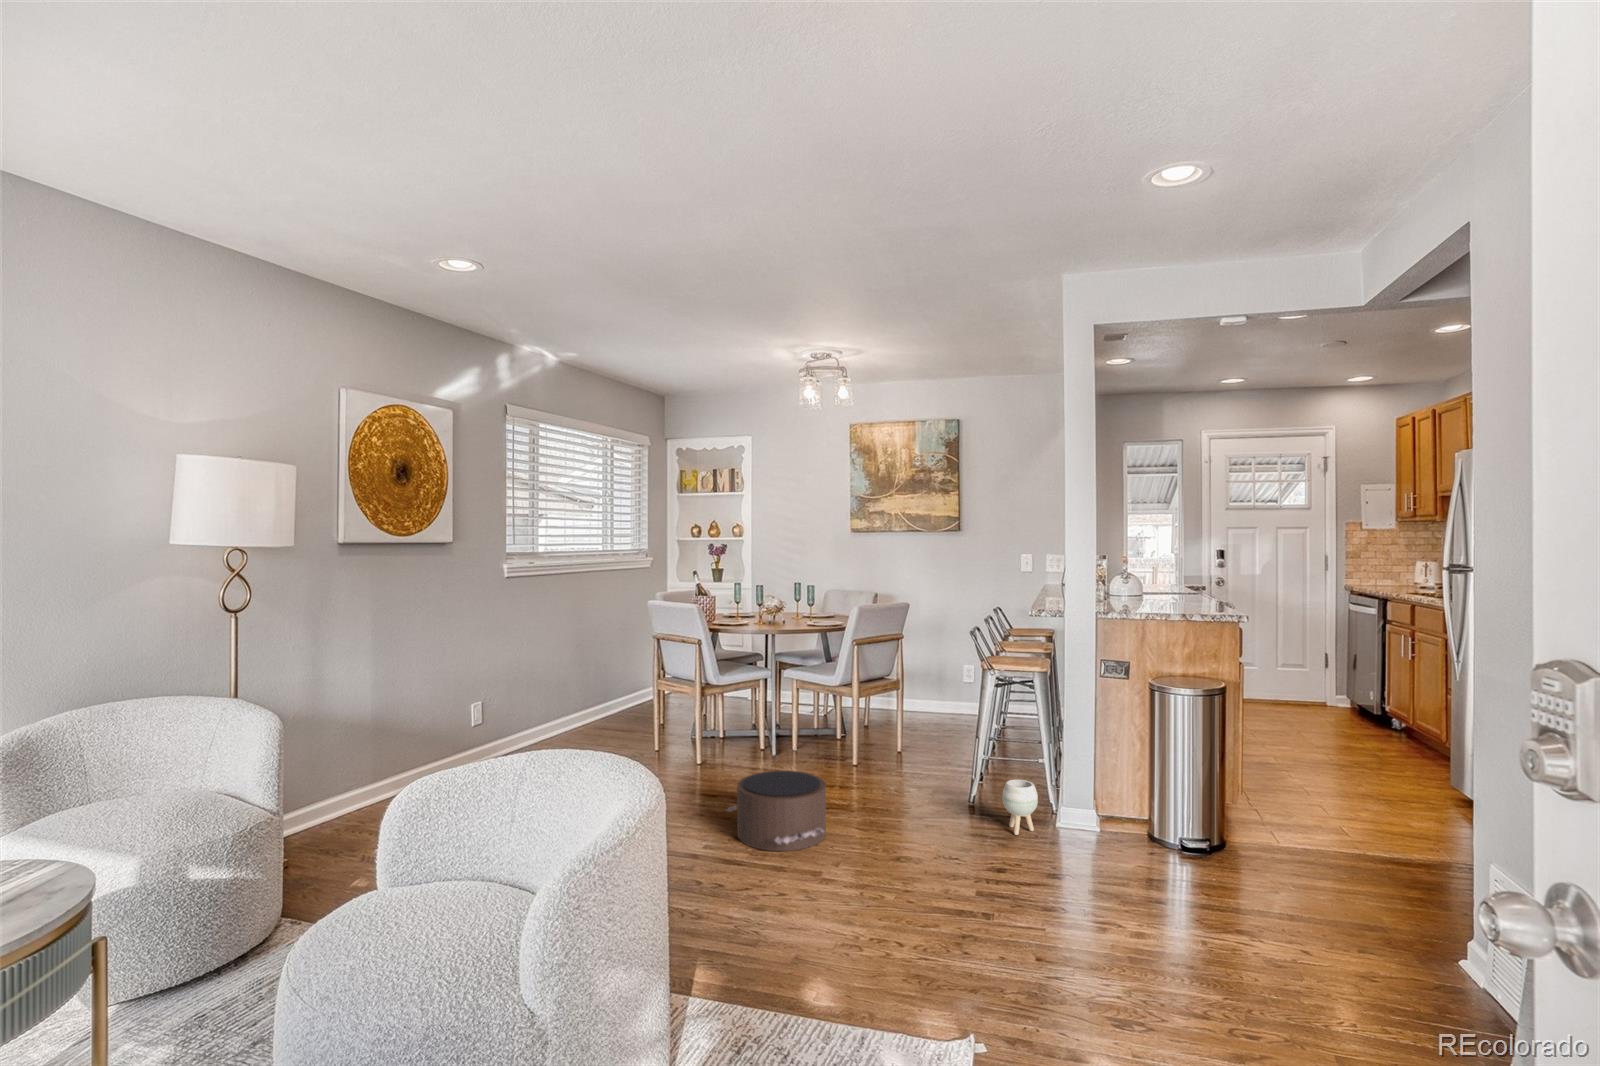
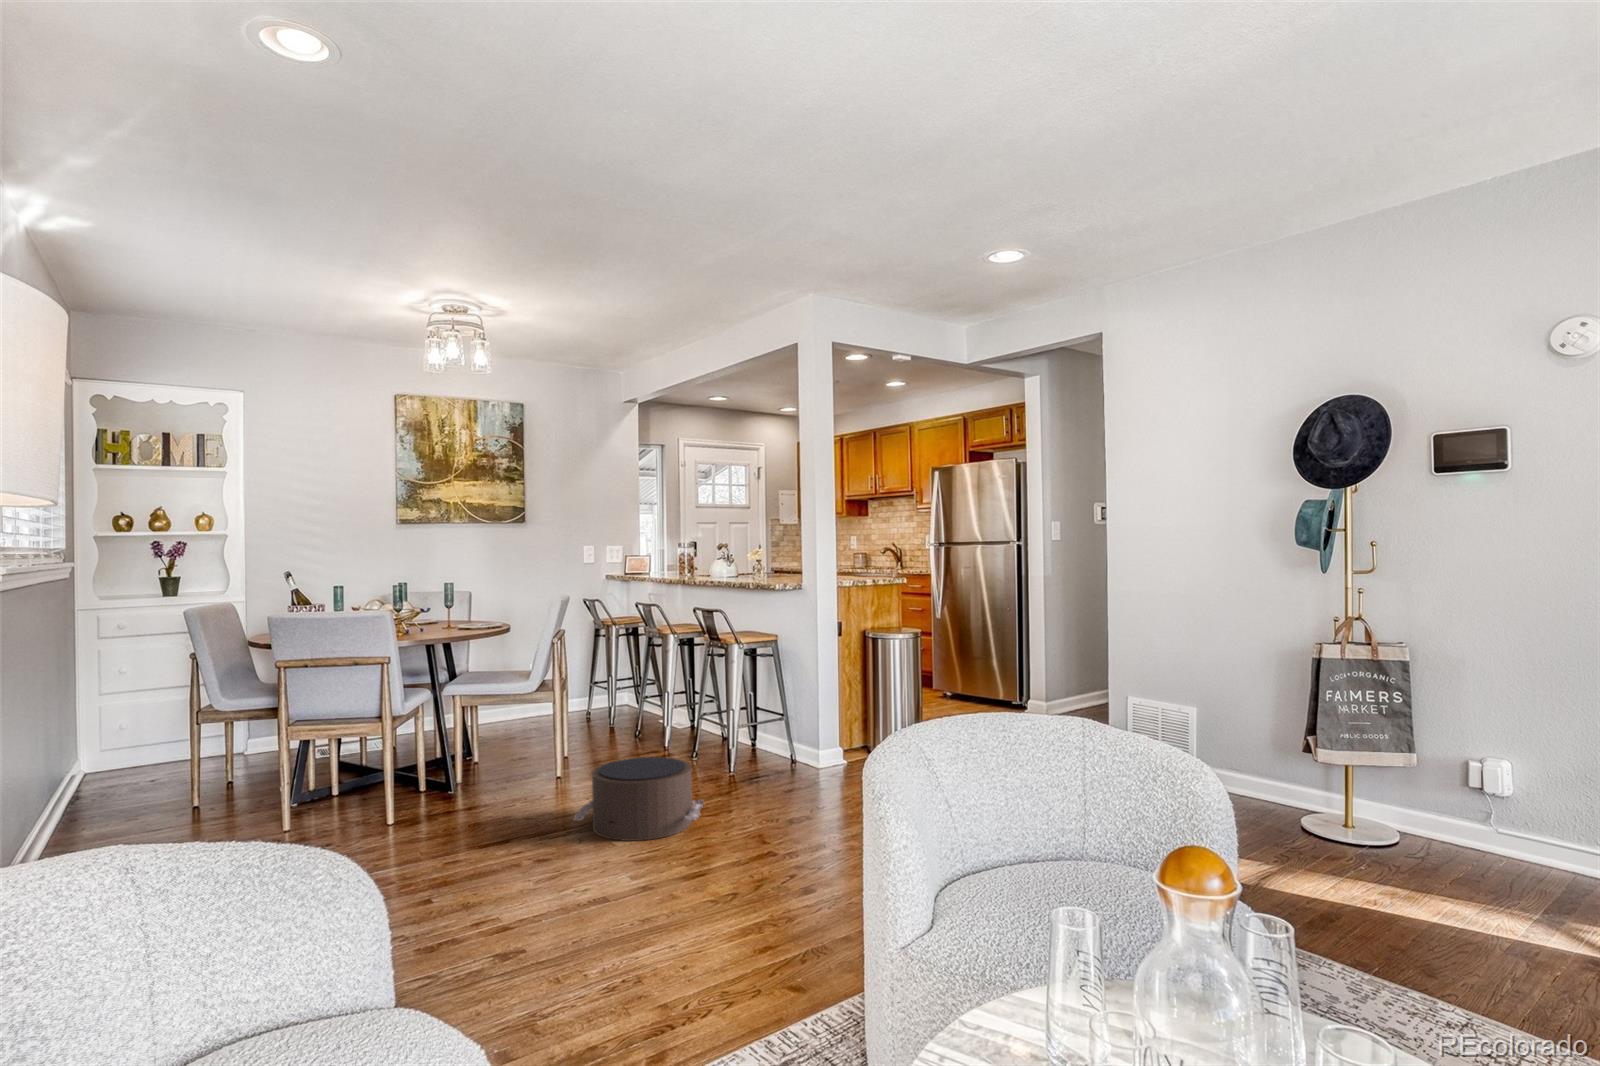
planter: present [1002,780,1038,835] -> none [771,721,801,768]

